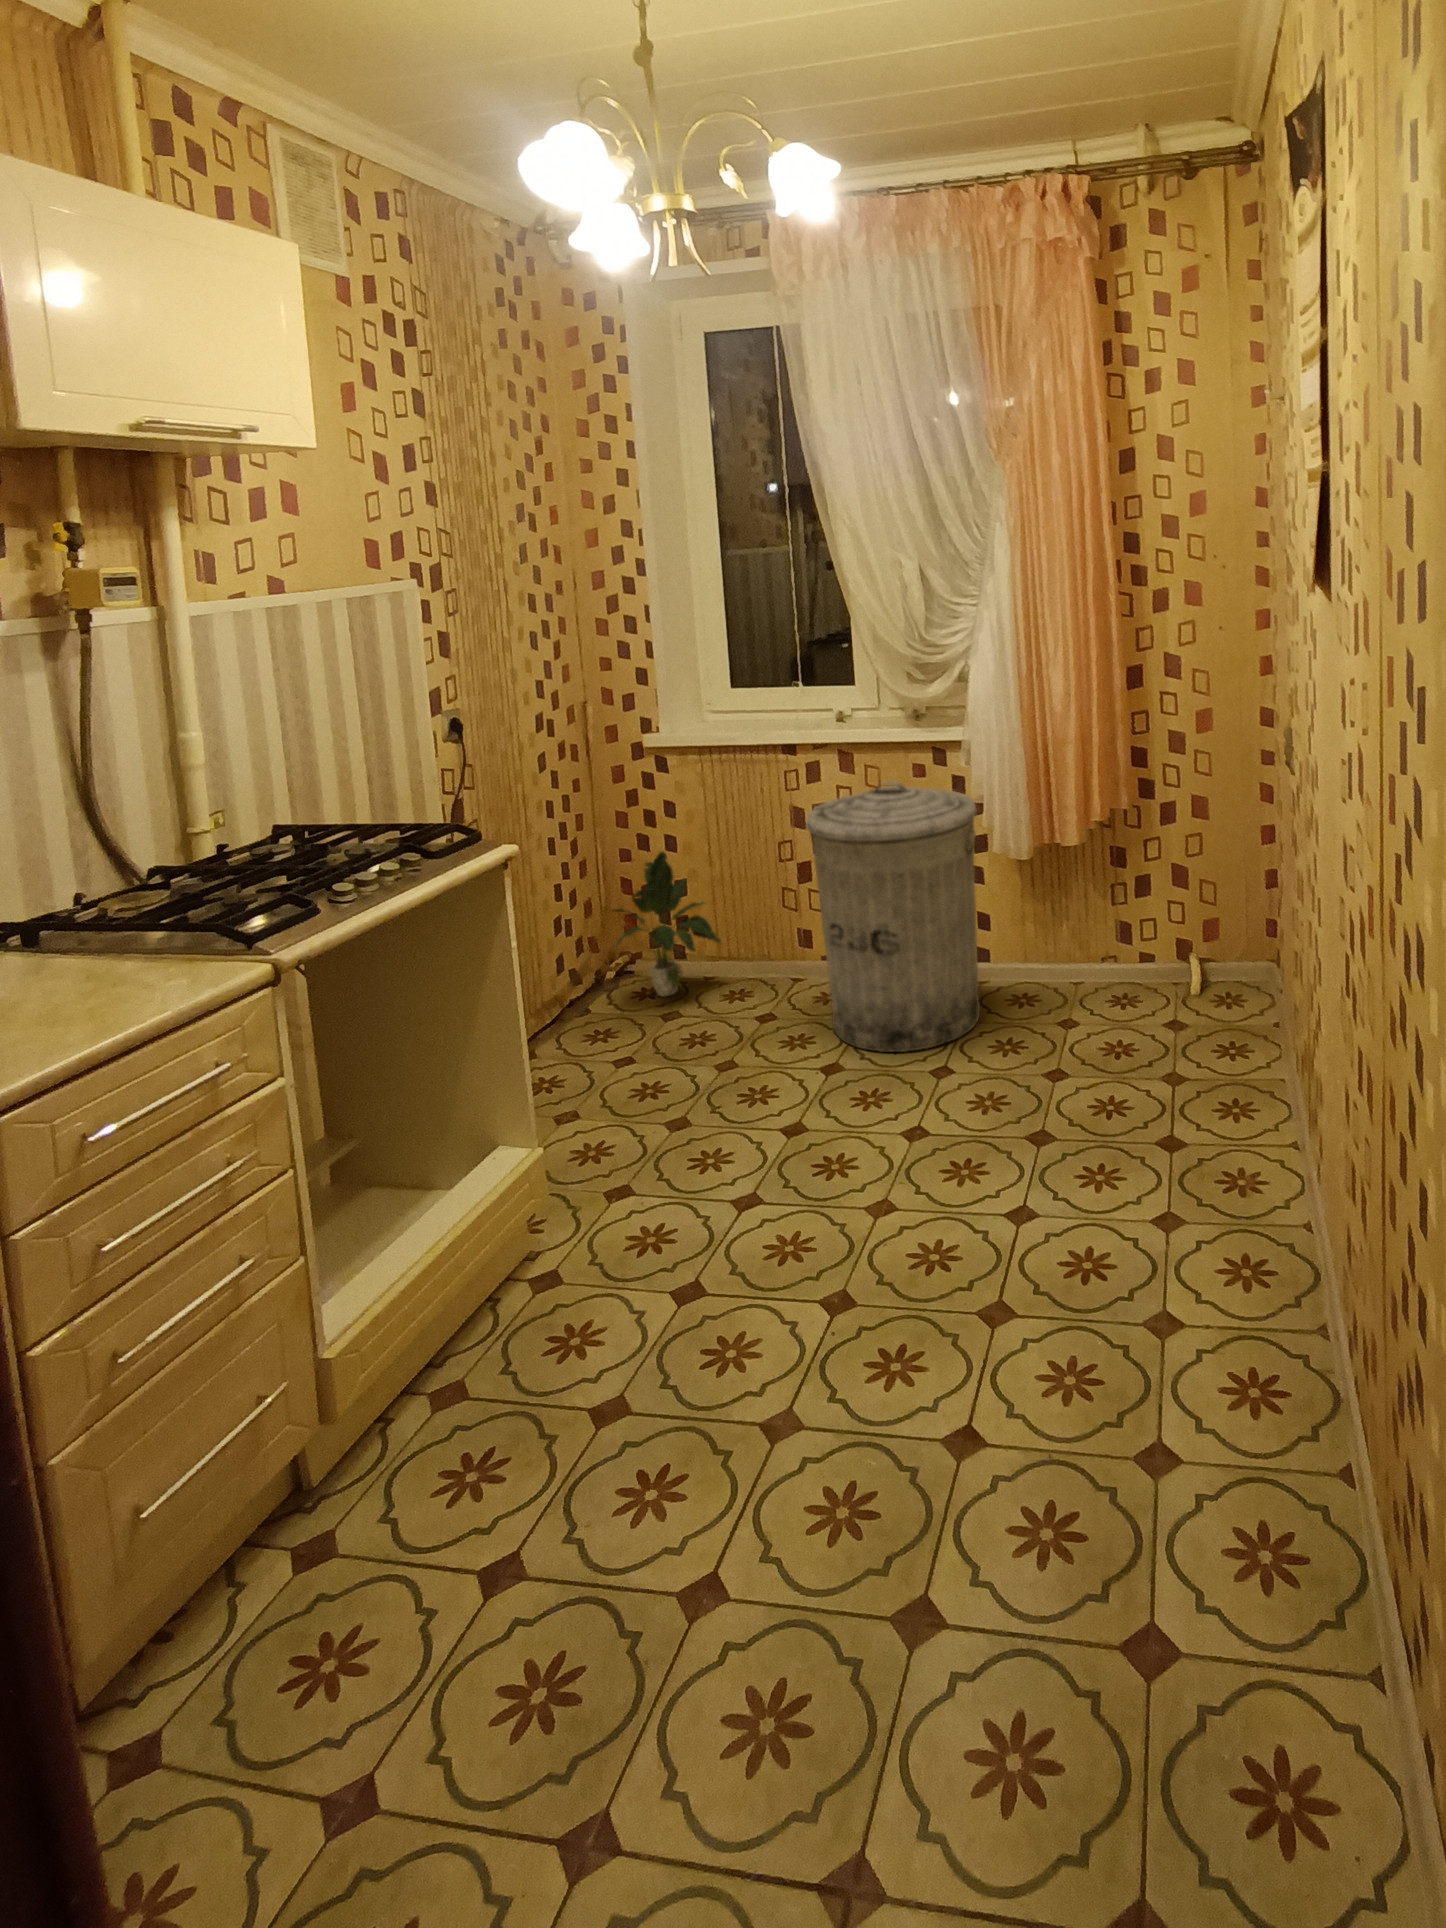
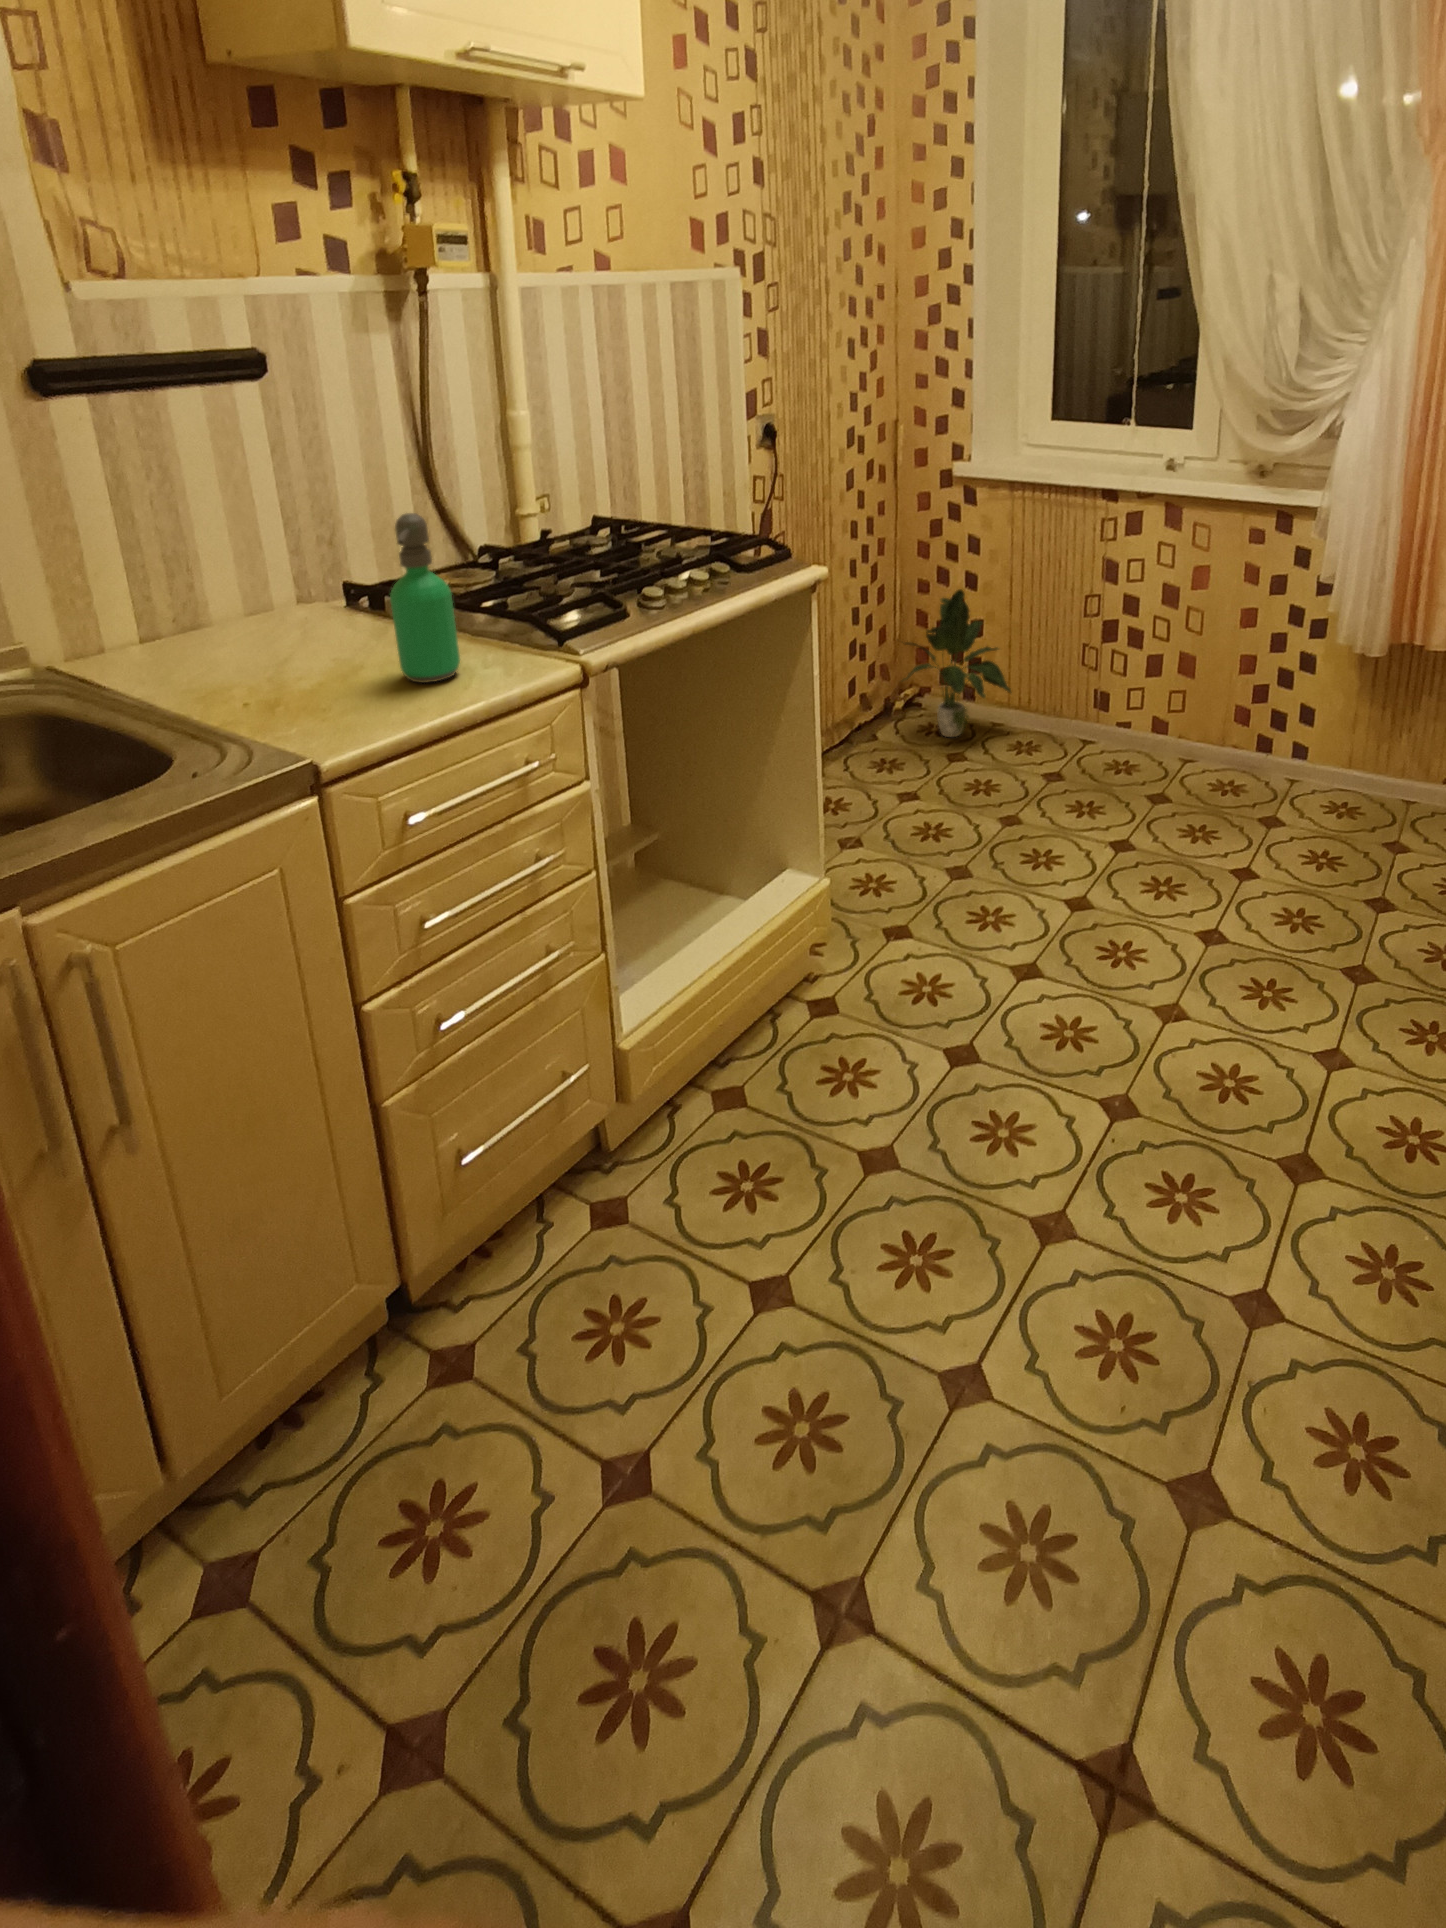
trash can: present [806,782,980,1052] -> none [1123,546,1331,846]
soap dispenser: none [57,837,137,1004] -> present [390,513,460,683]

